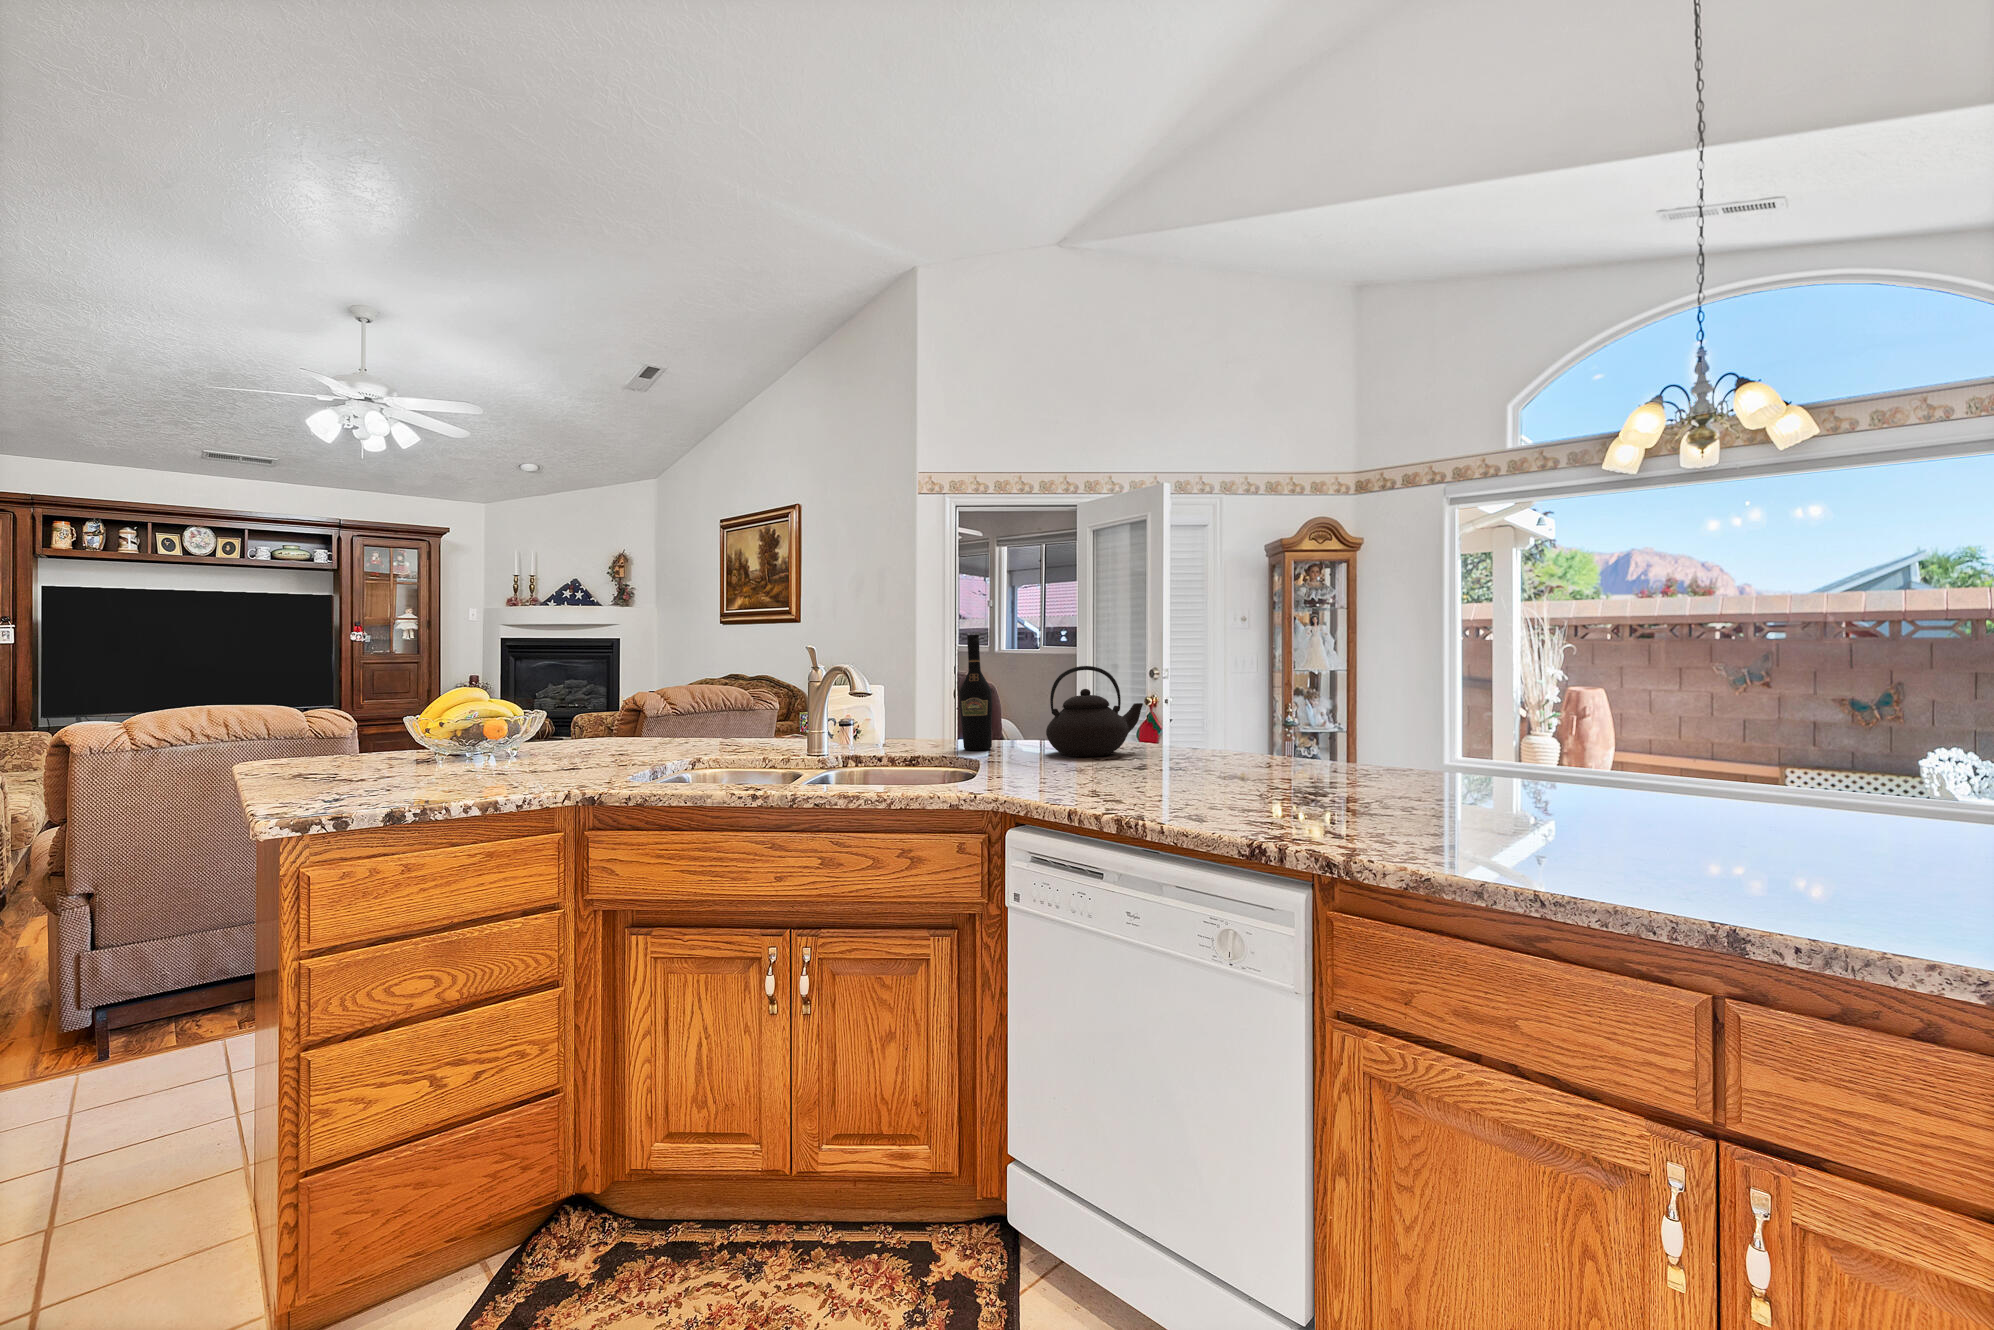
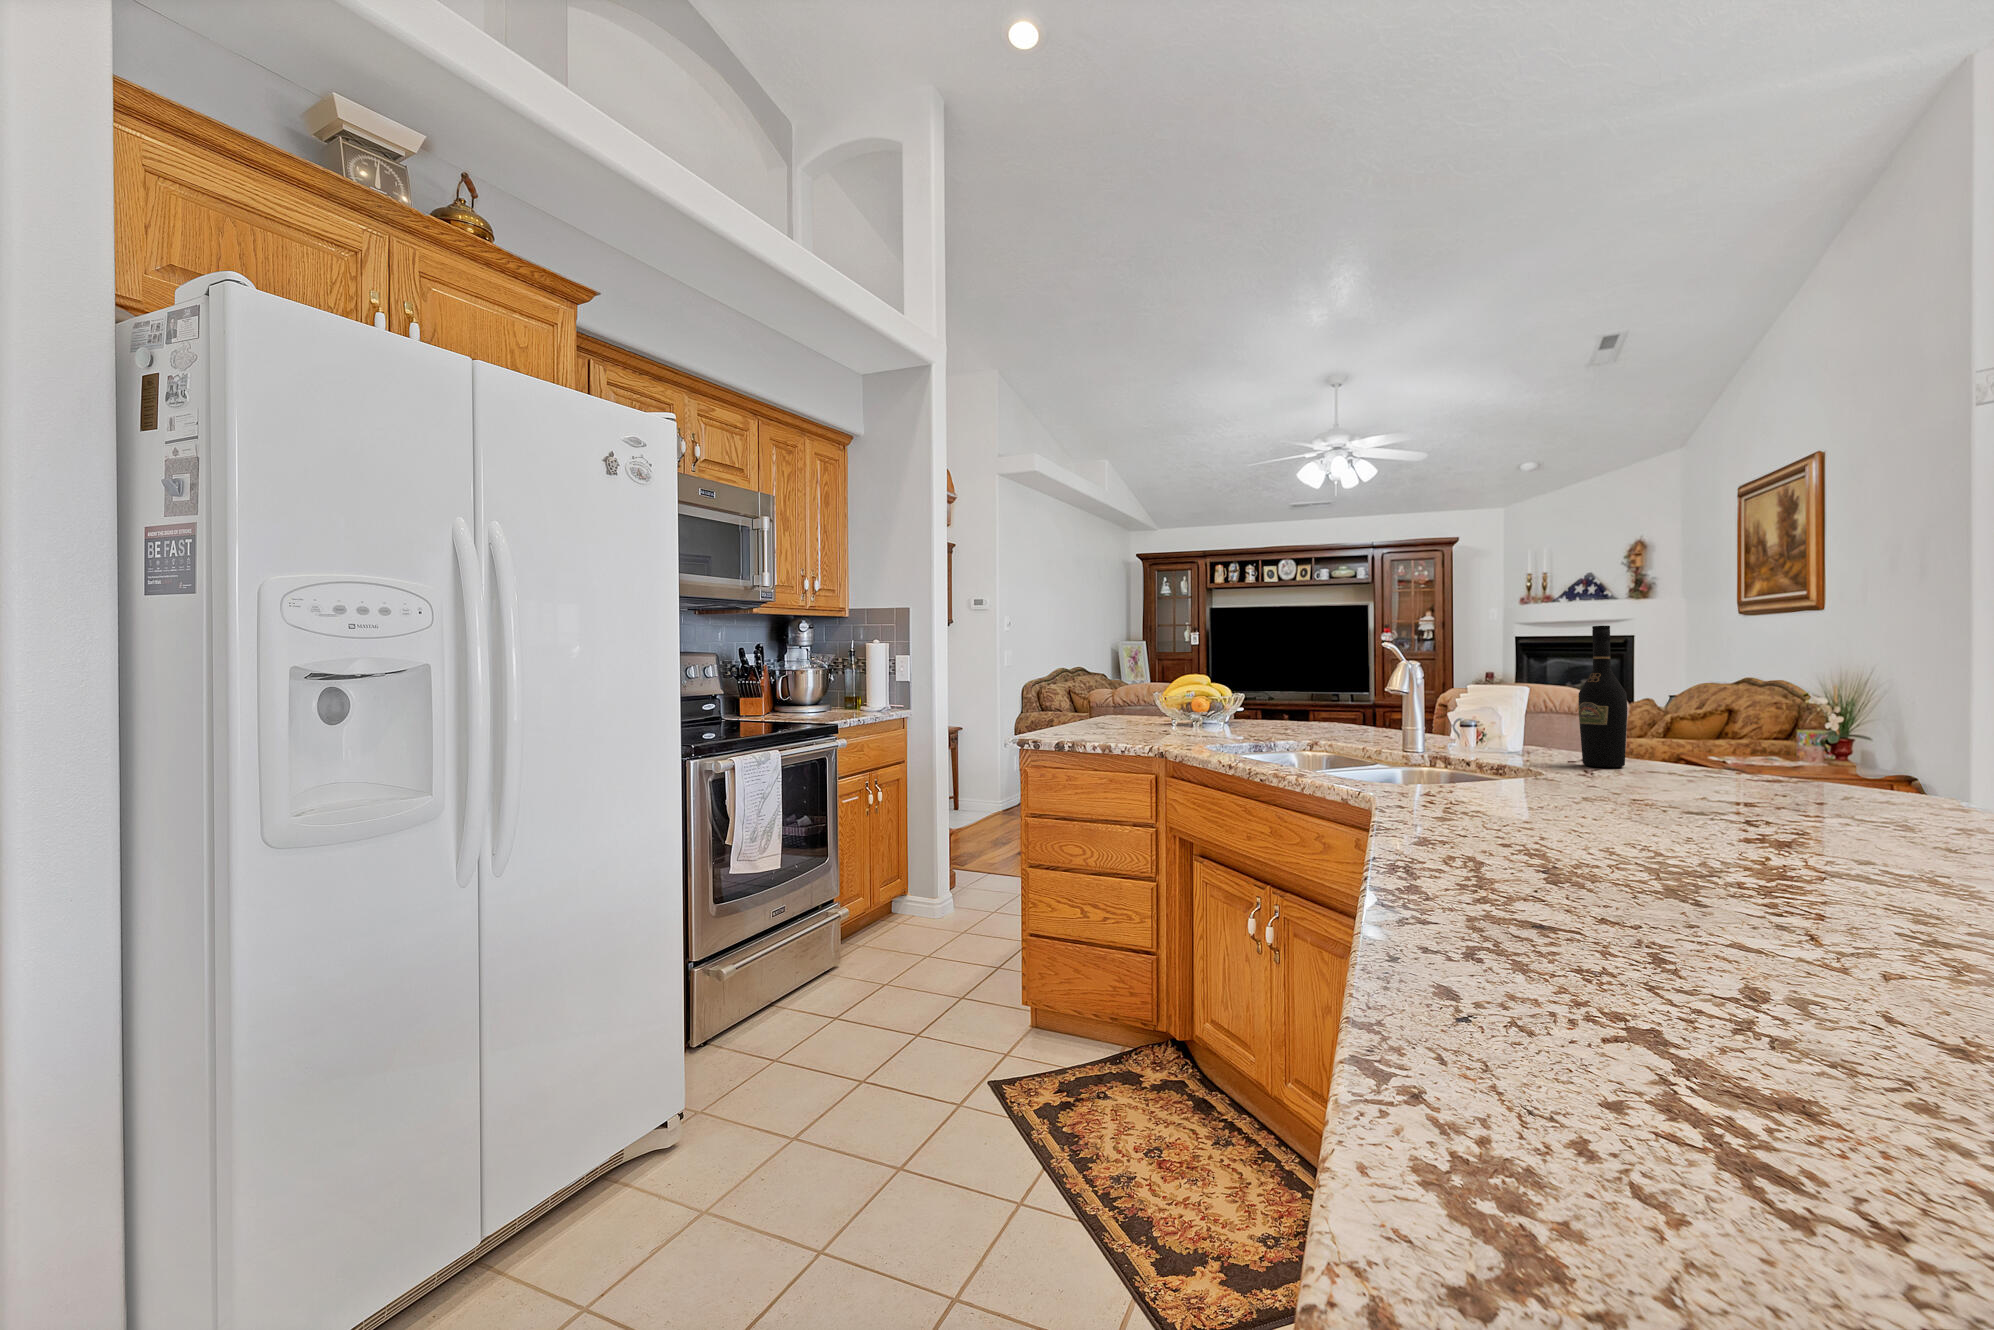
teapot: present [1046,666,1143,757] -> none [1646,666,1827,792]

